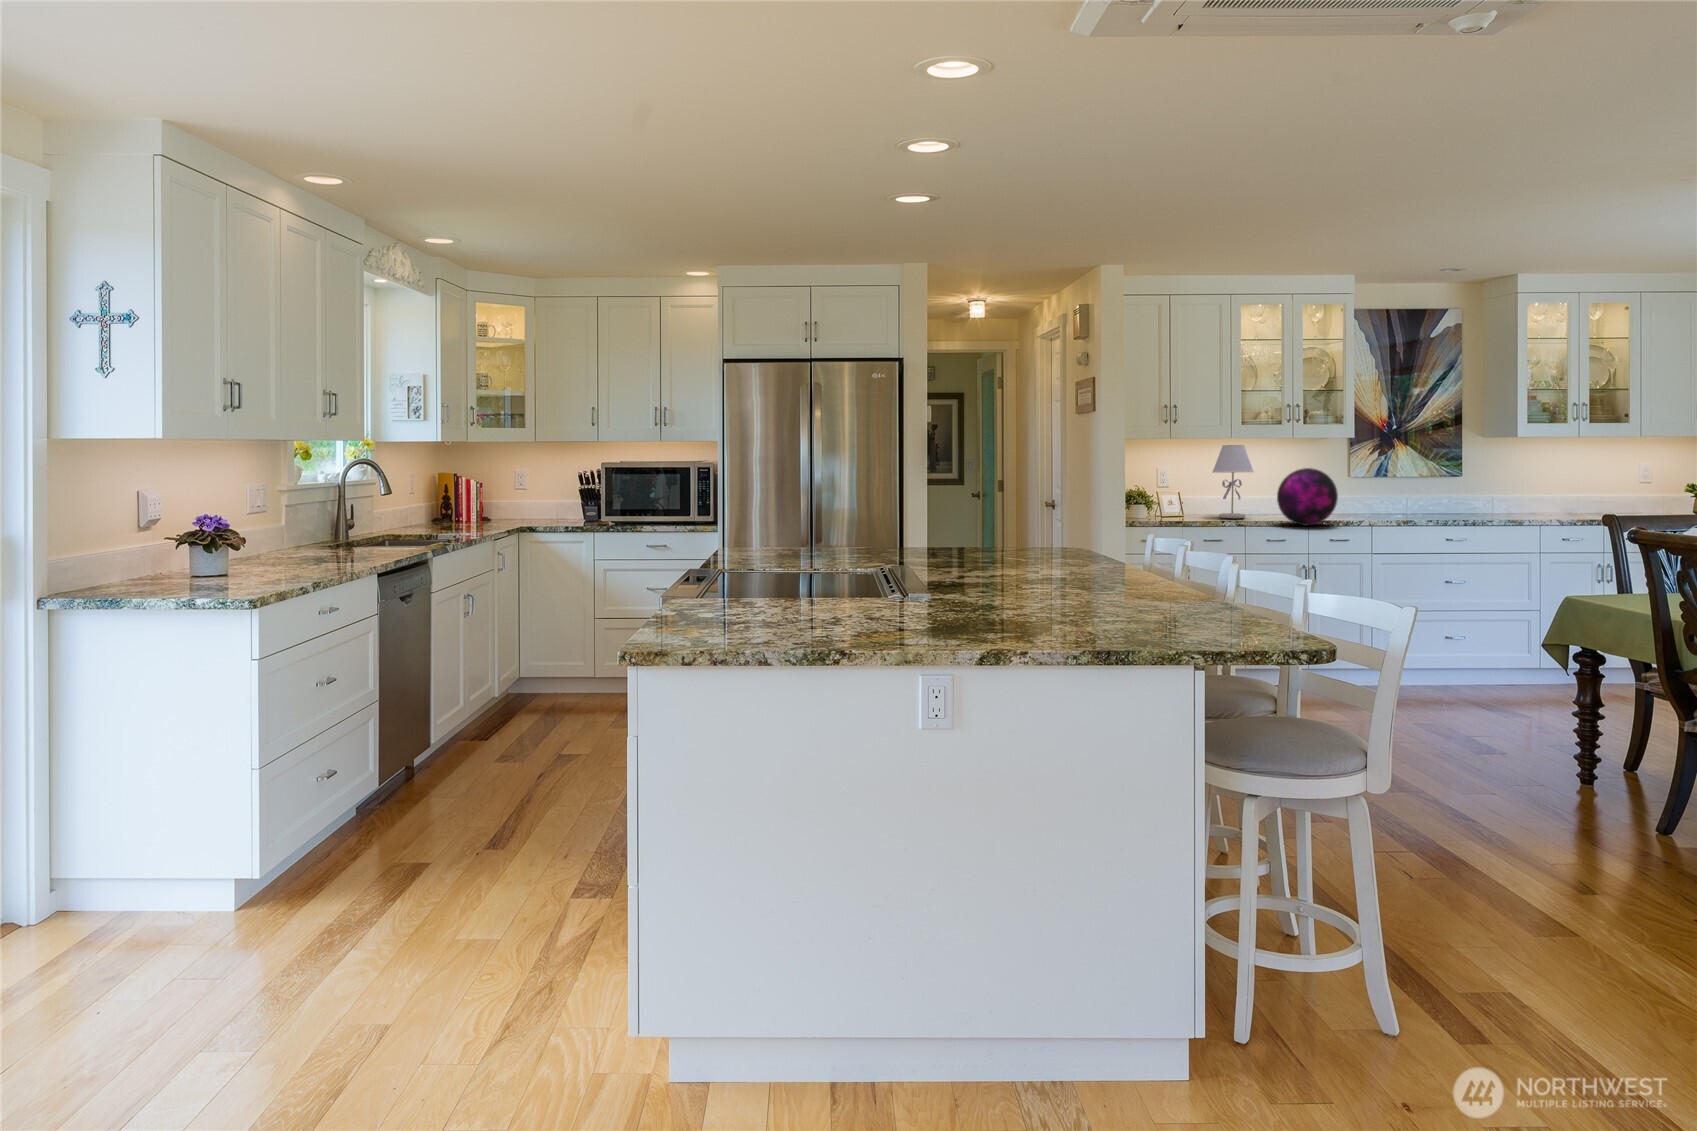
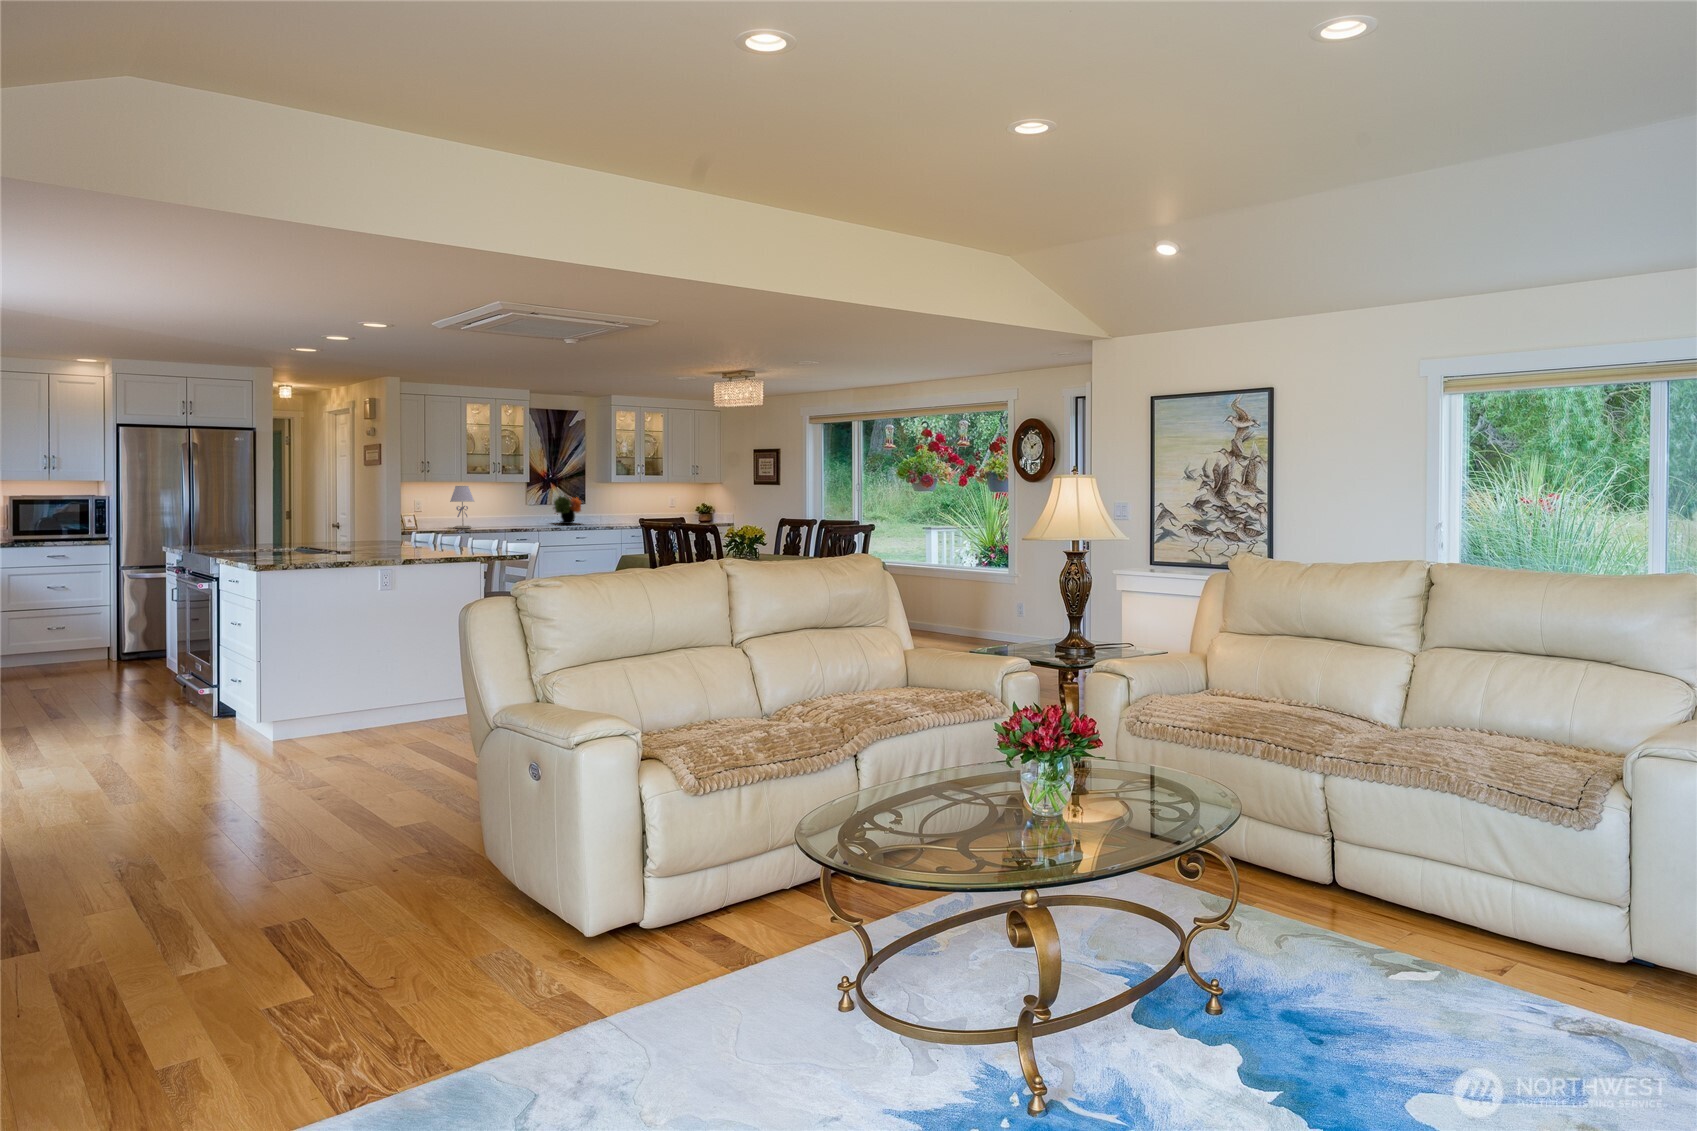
flower arrangement: none [1385,458,1453,513] -> present [553,495,581,524]
decorative orb: present [1277,468,1338,525] -> none [489,499,523,531]

